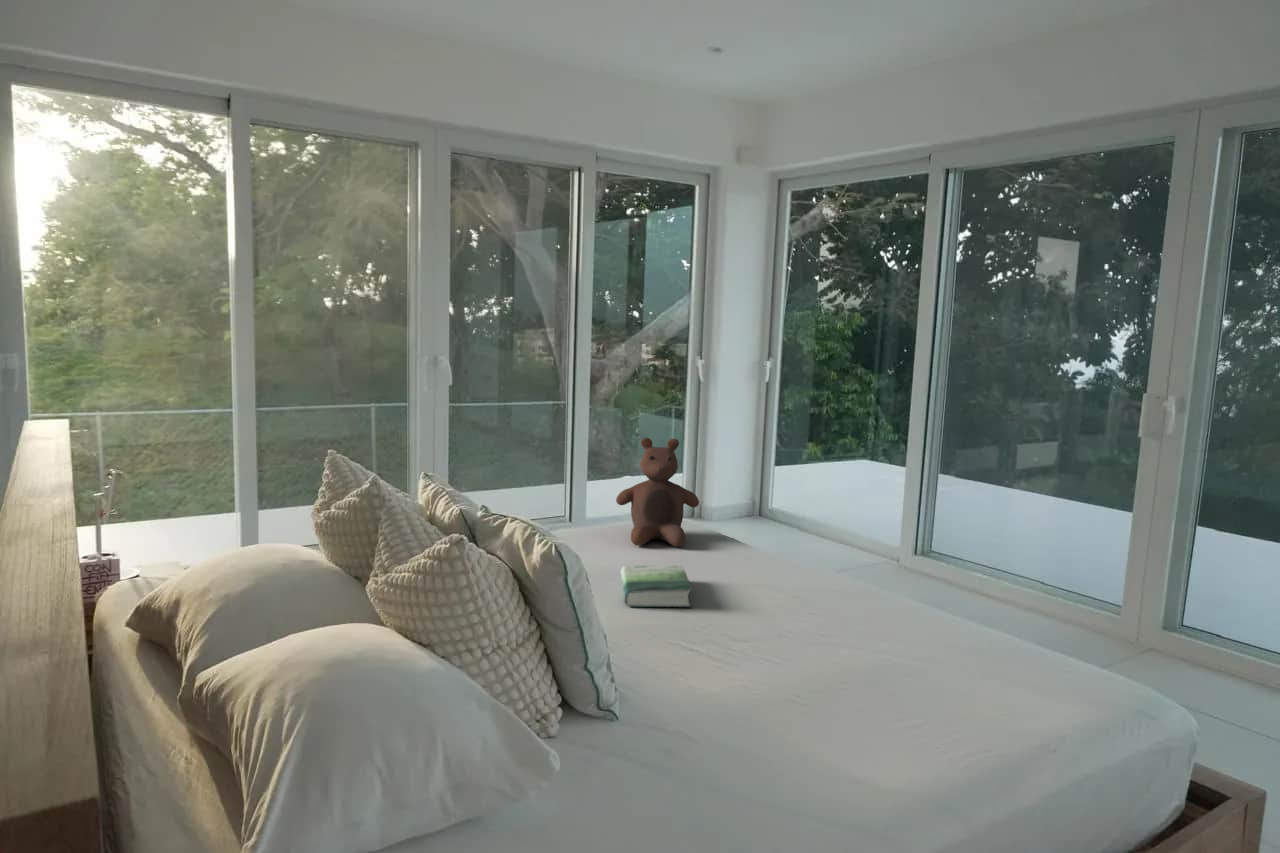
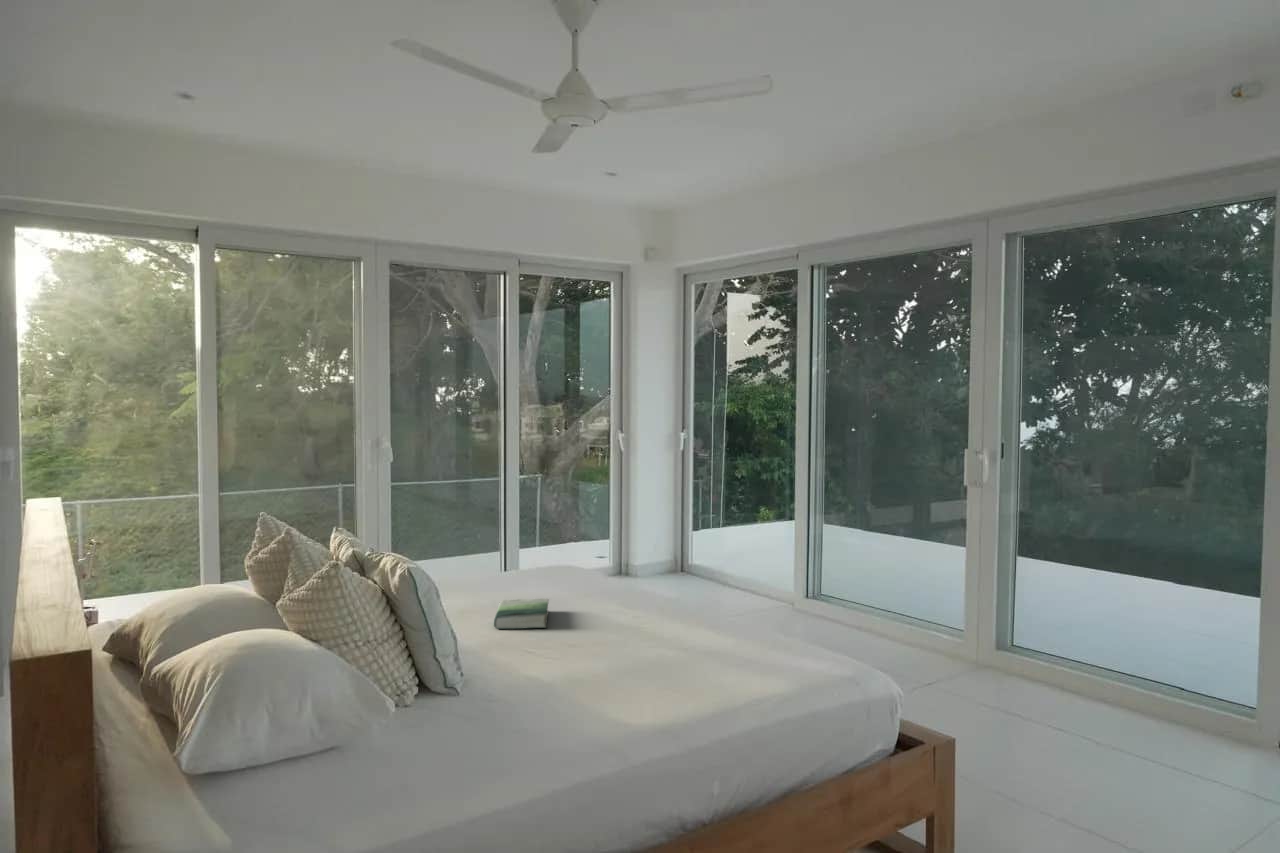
stuffed bear: present [616,438,699,547] -> none [509,499,578,588]

